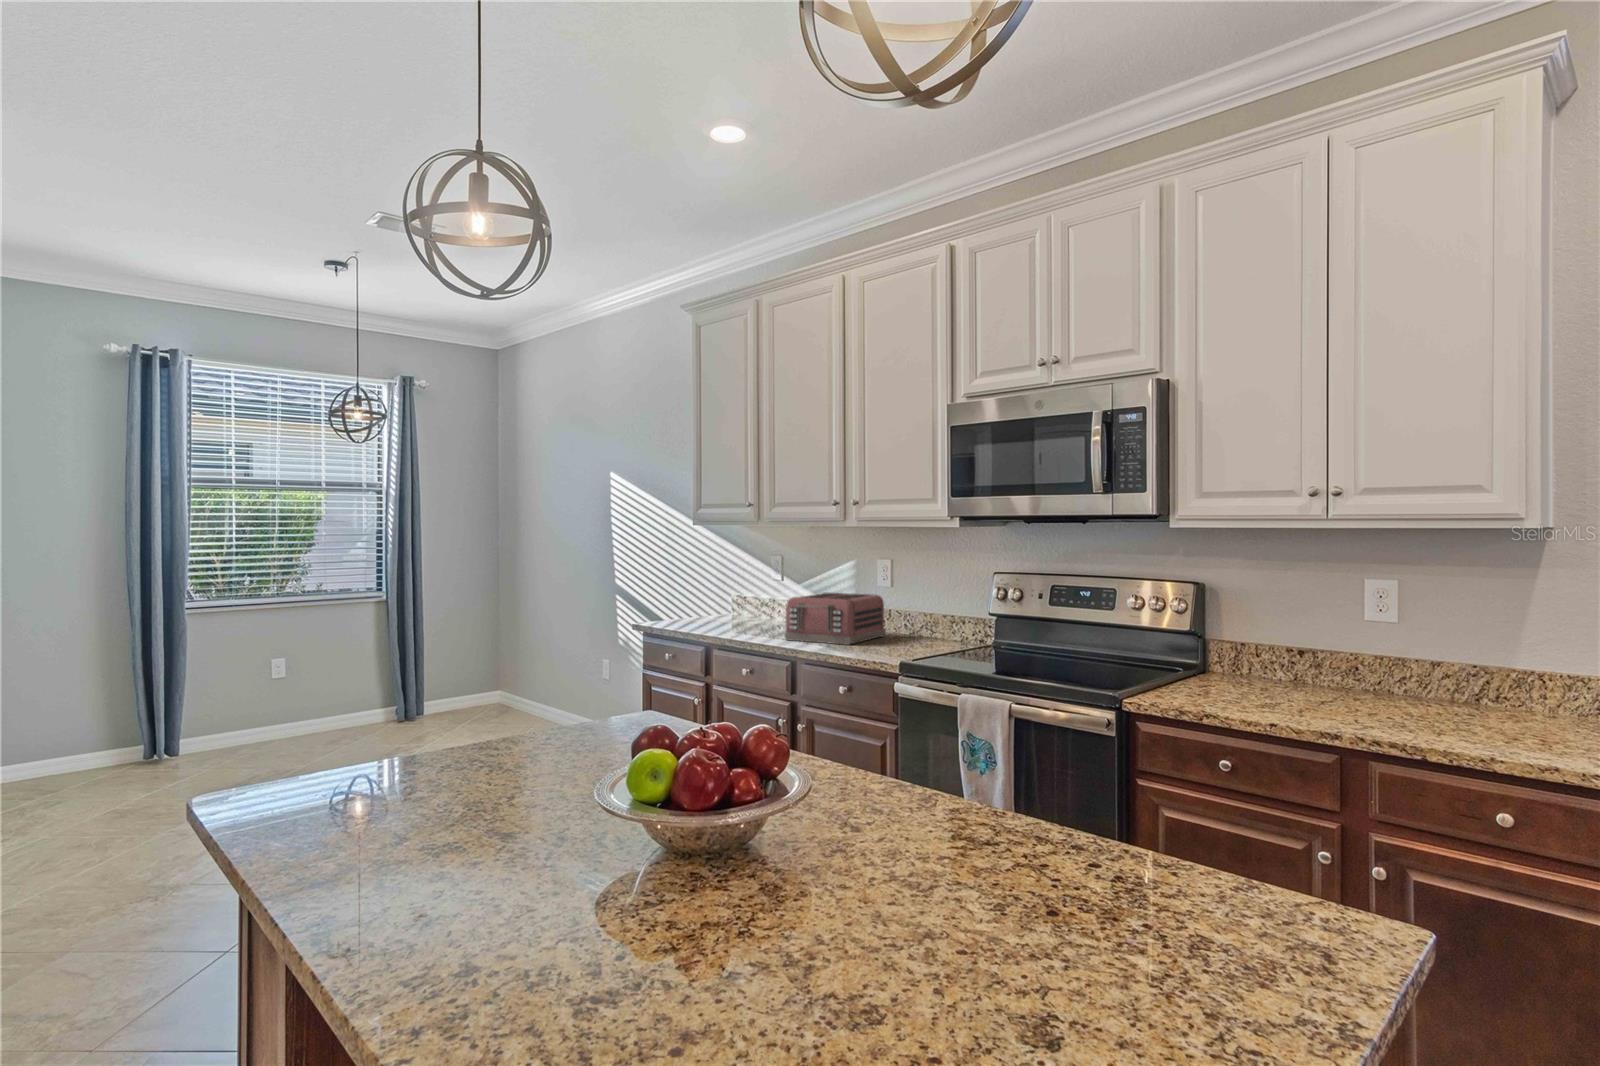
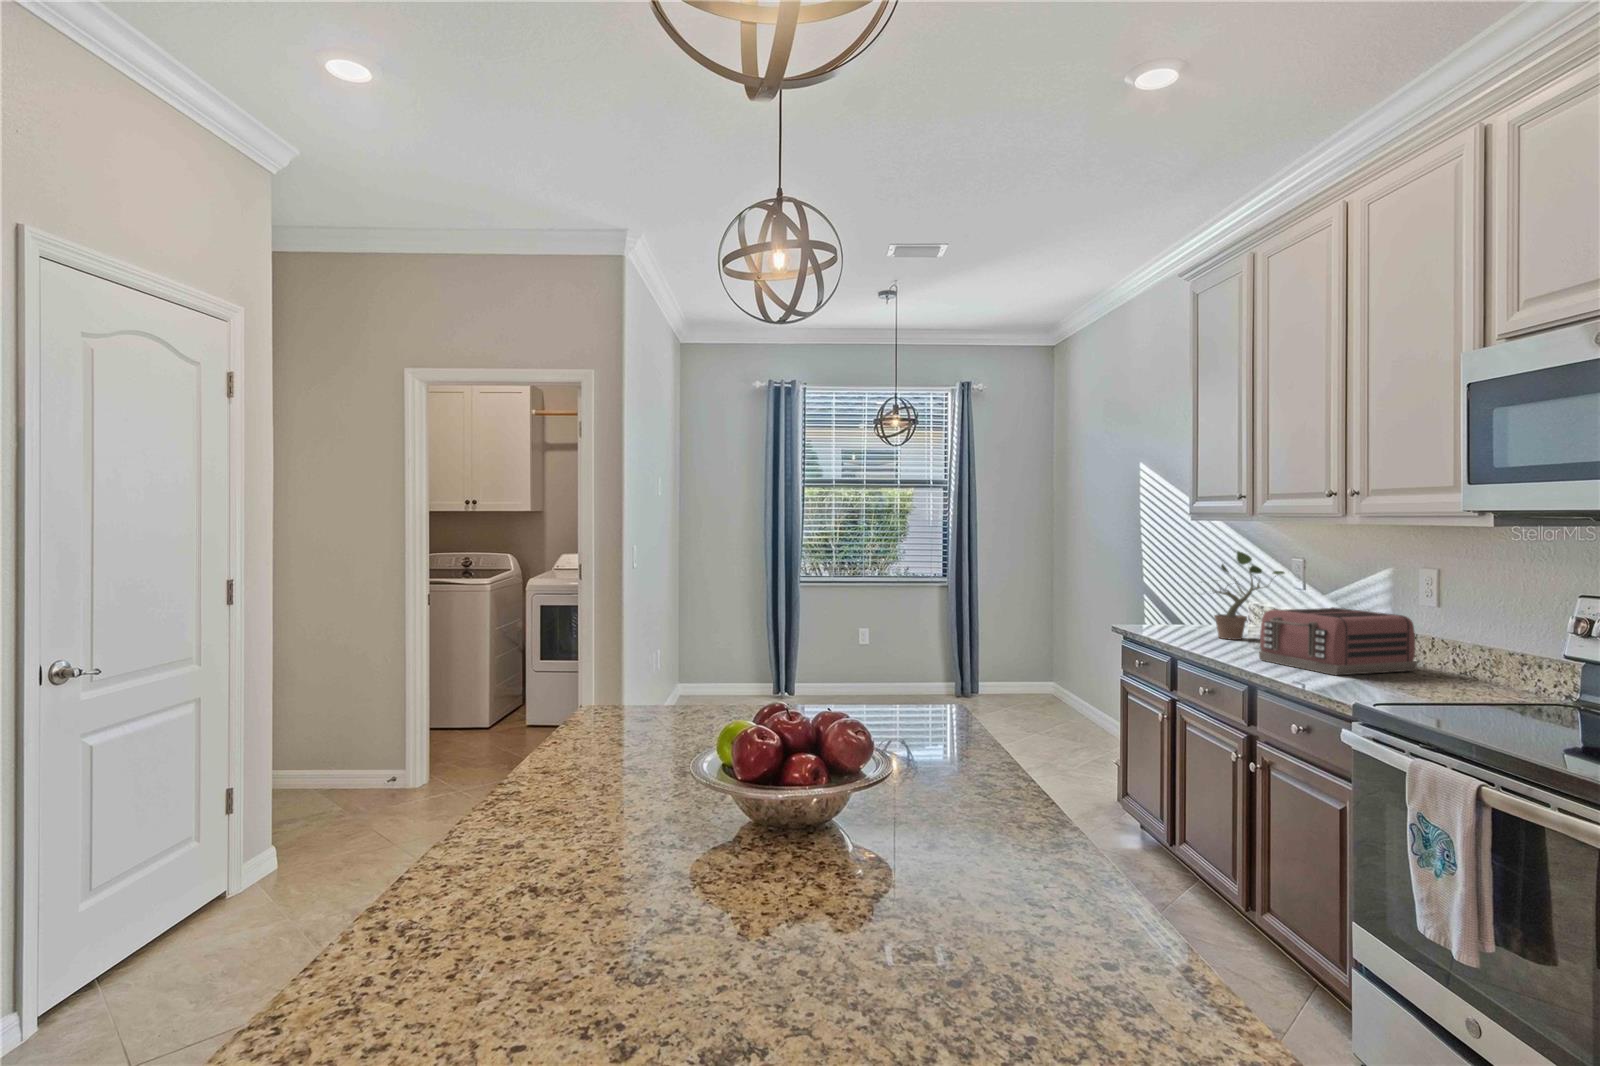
potted plant: none [706,549,777,627] -> present [1214,551,1284,640]

